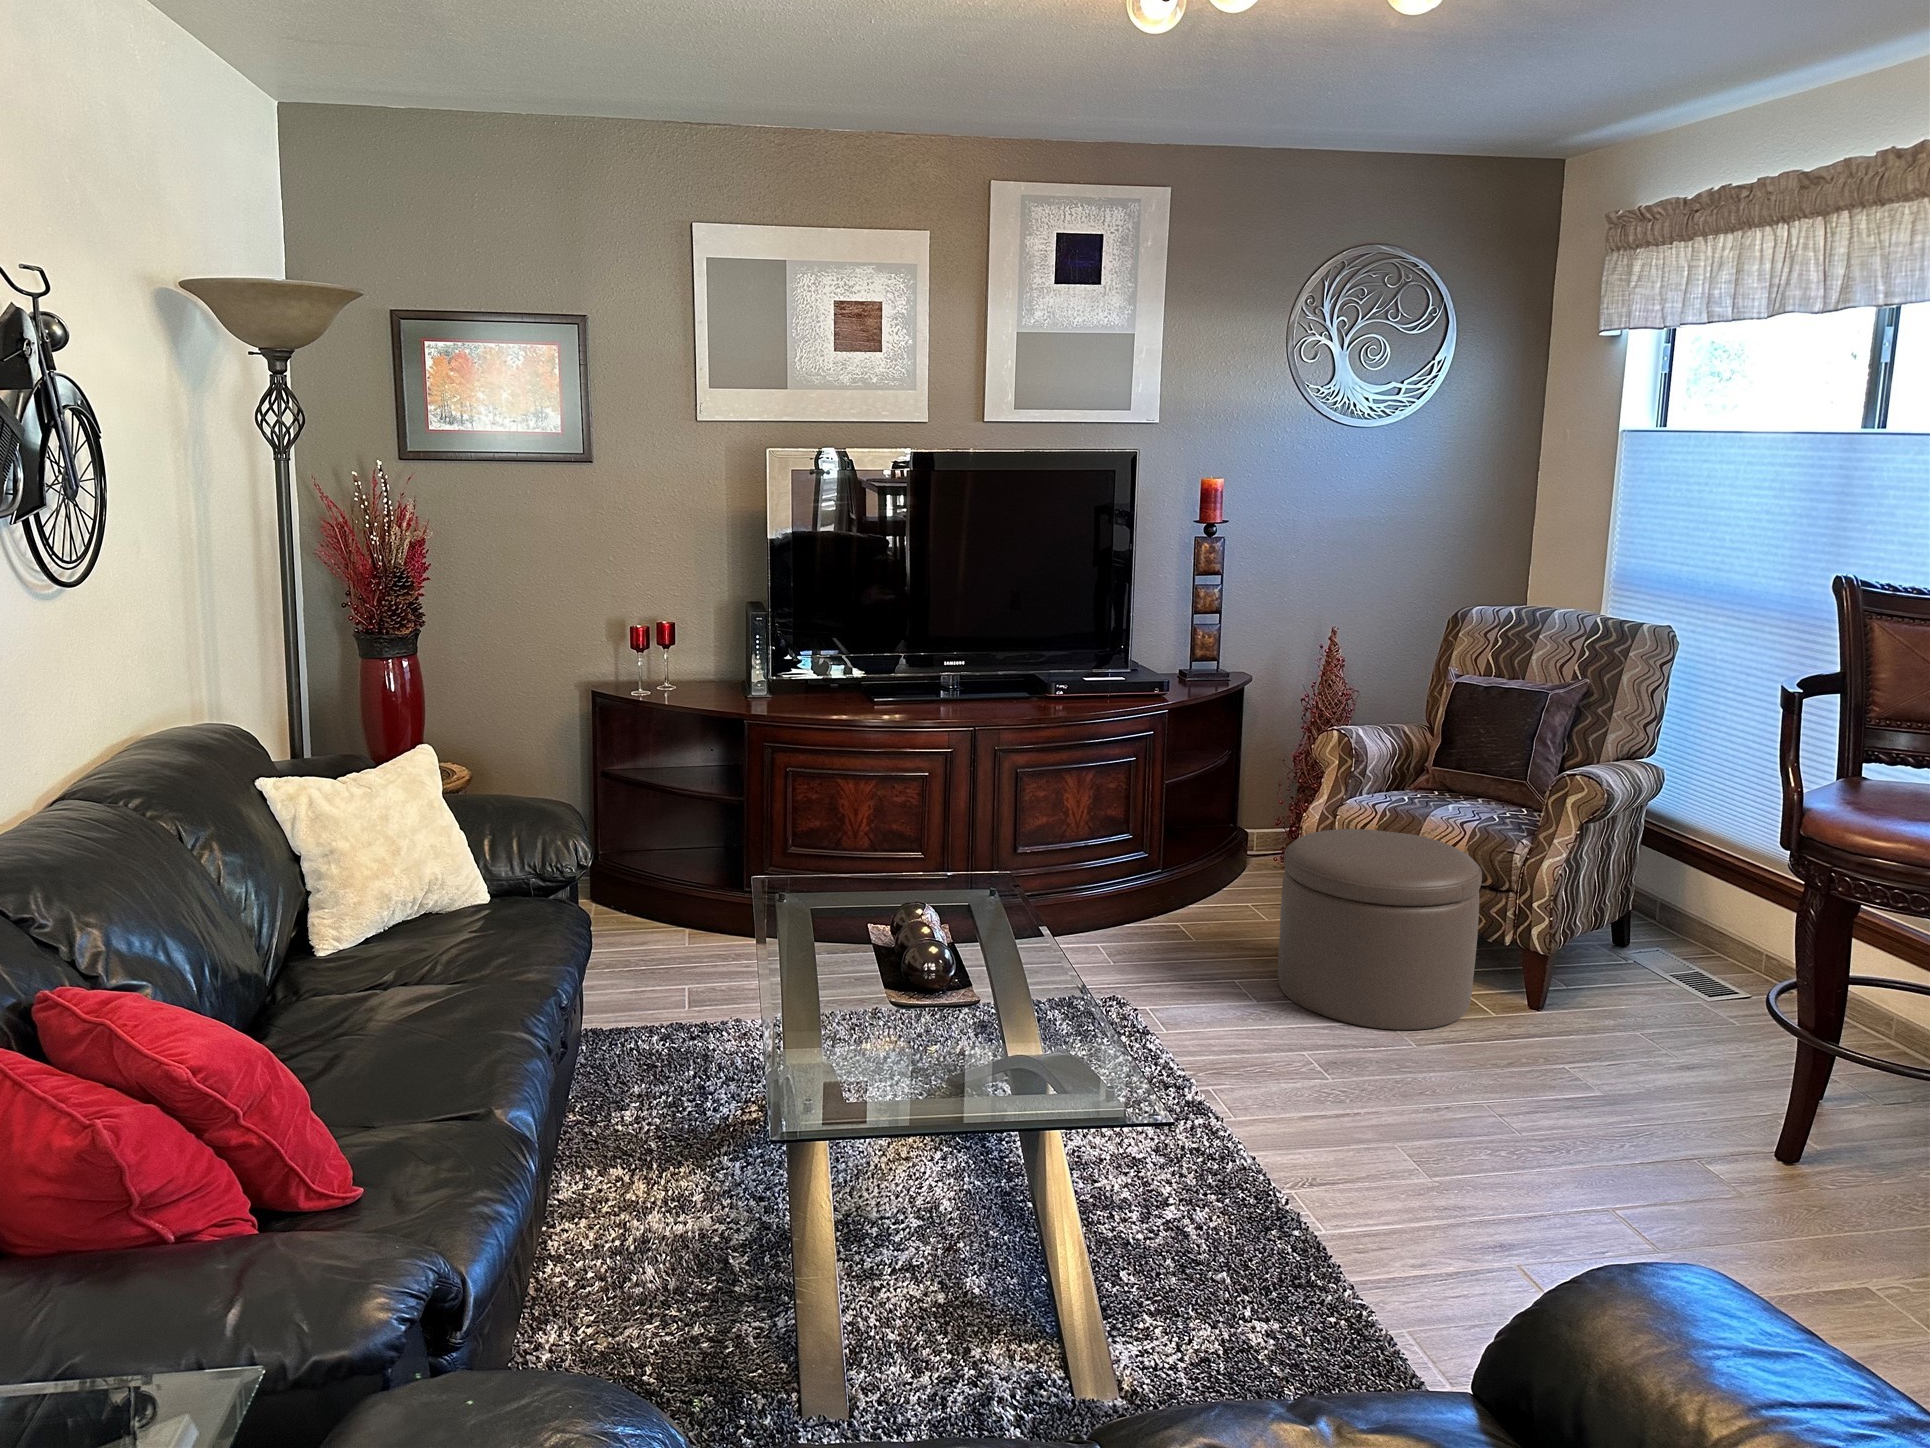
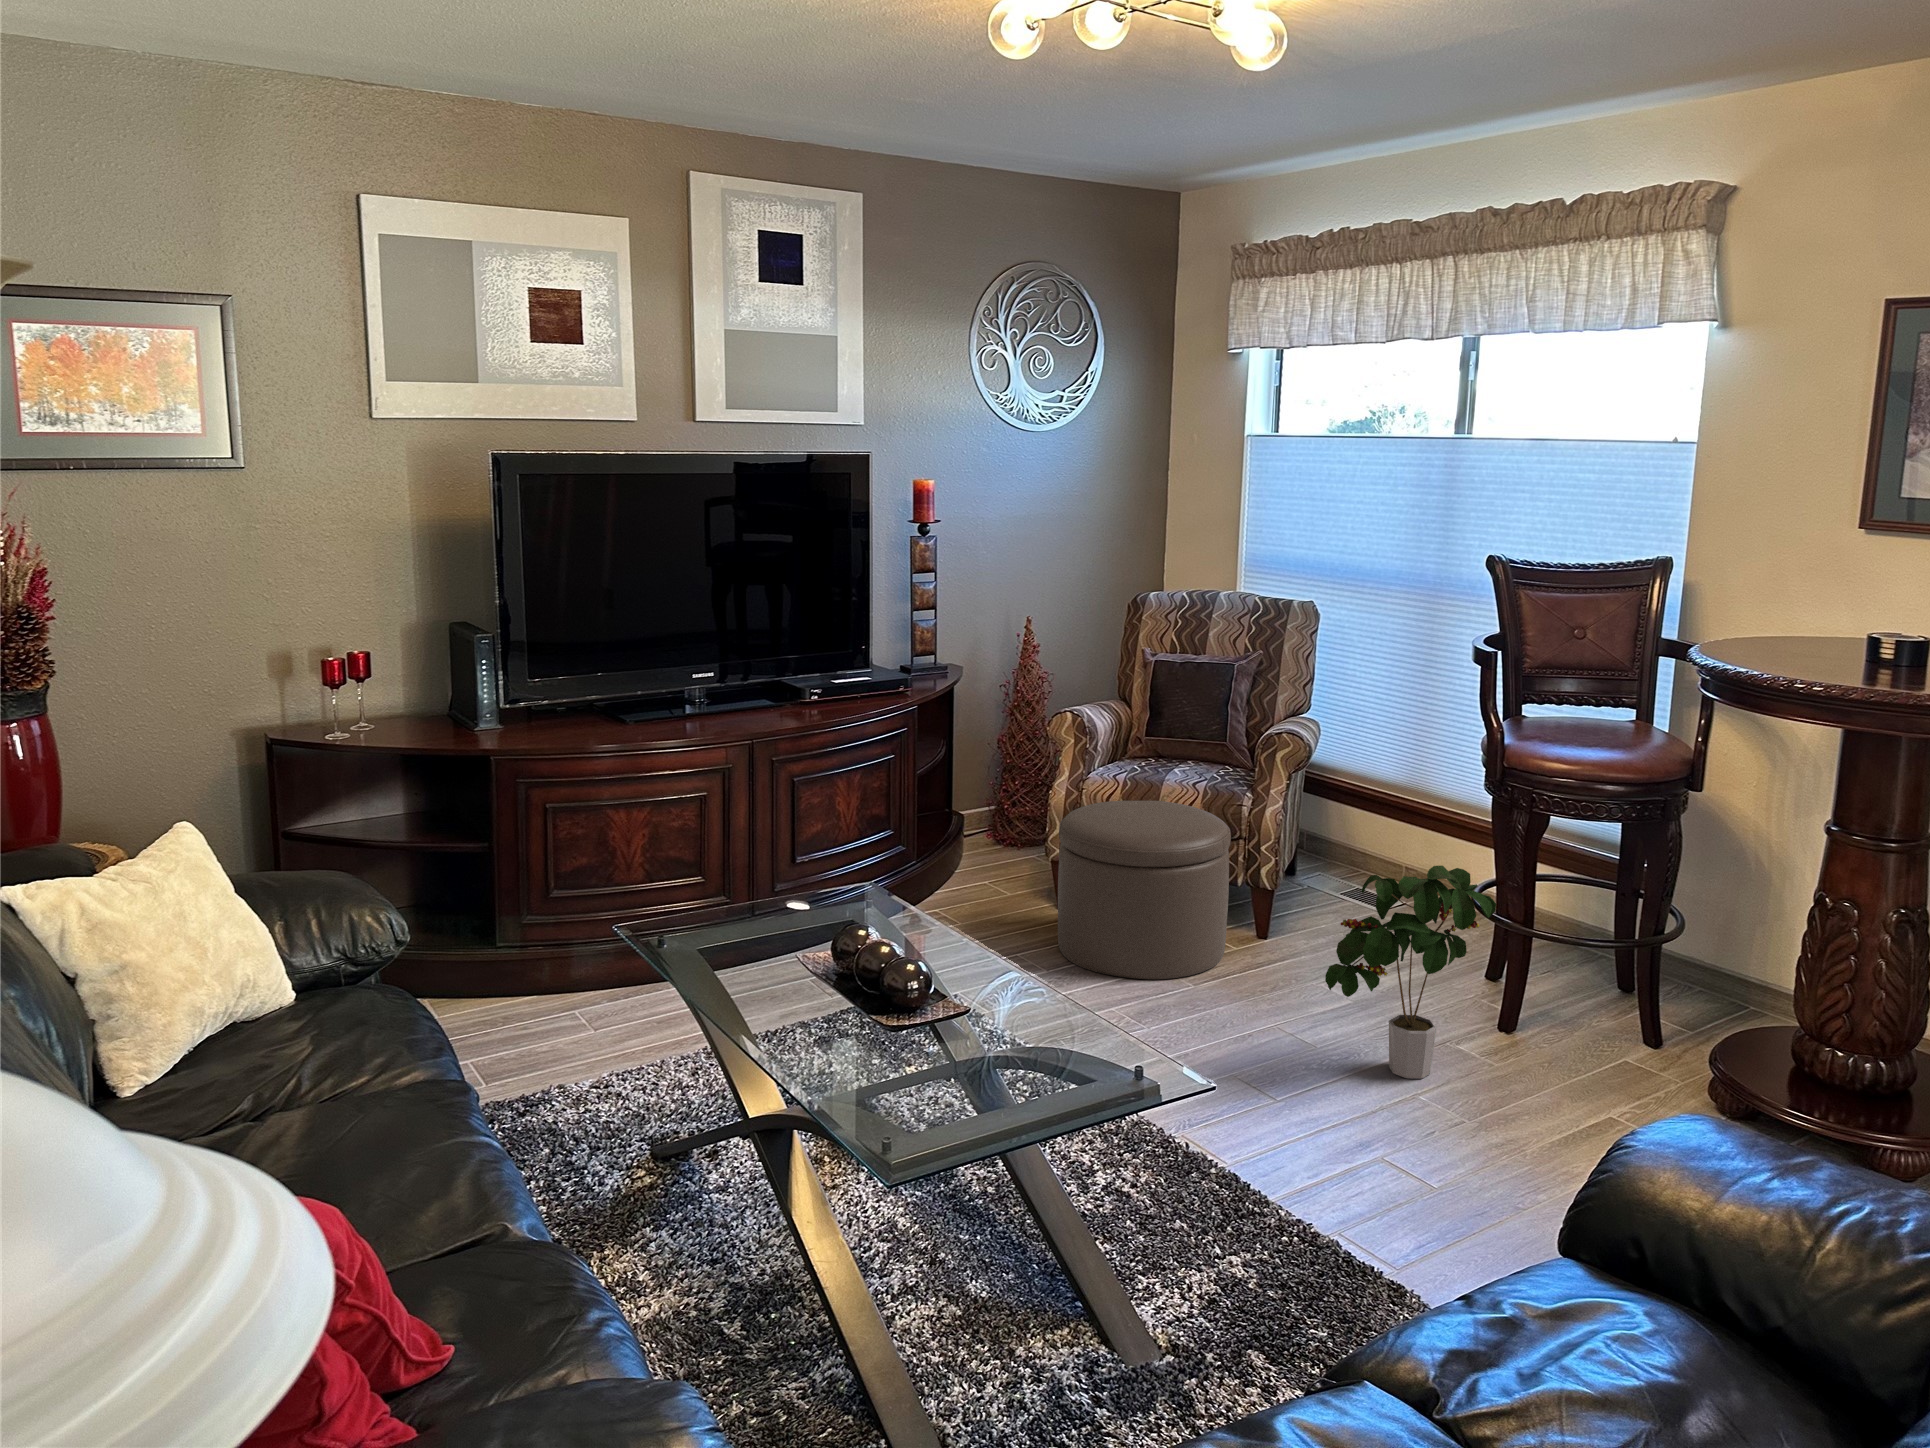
potted plant: none [1502,940,1755,1193] -> present [1325,865,1496,1079]

